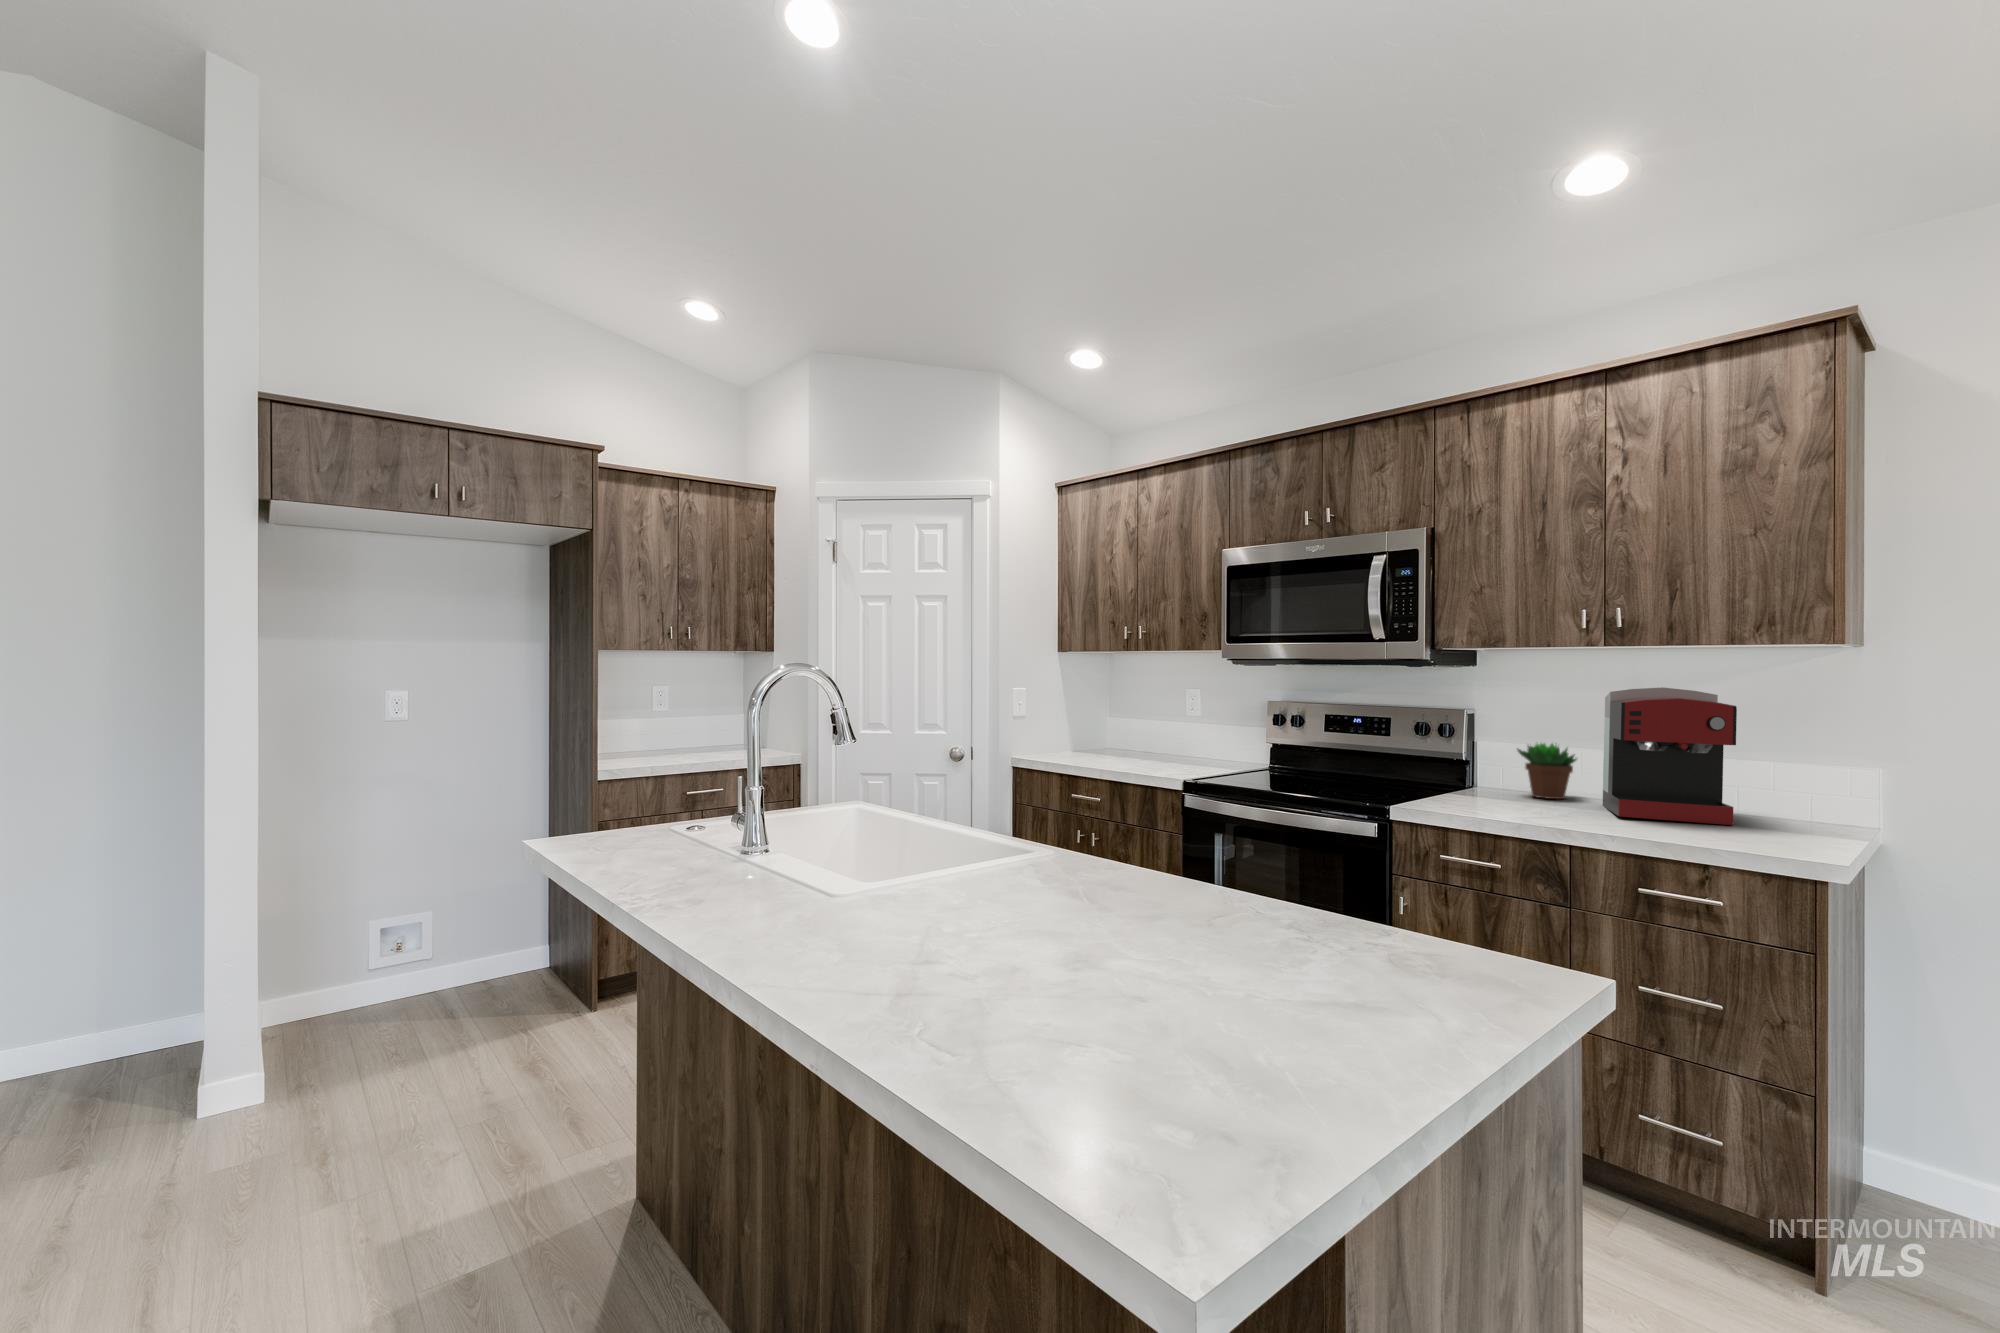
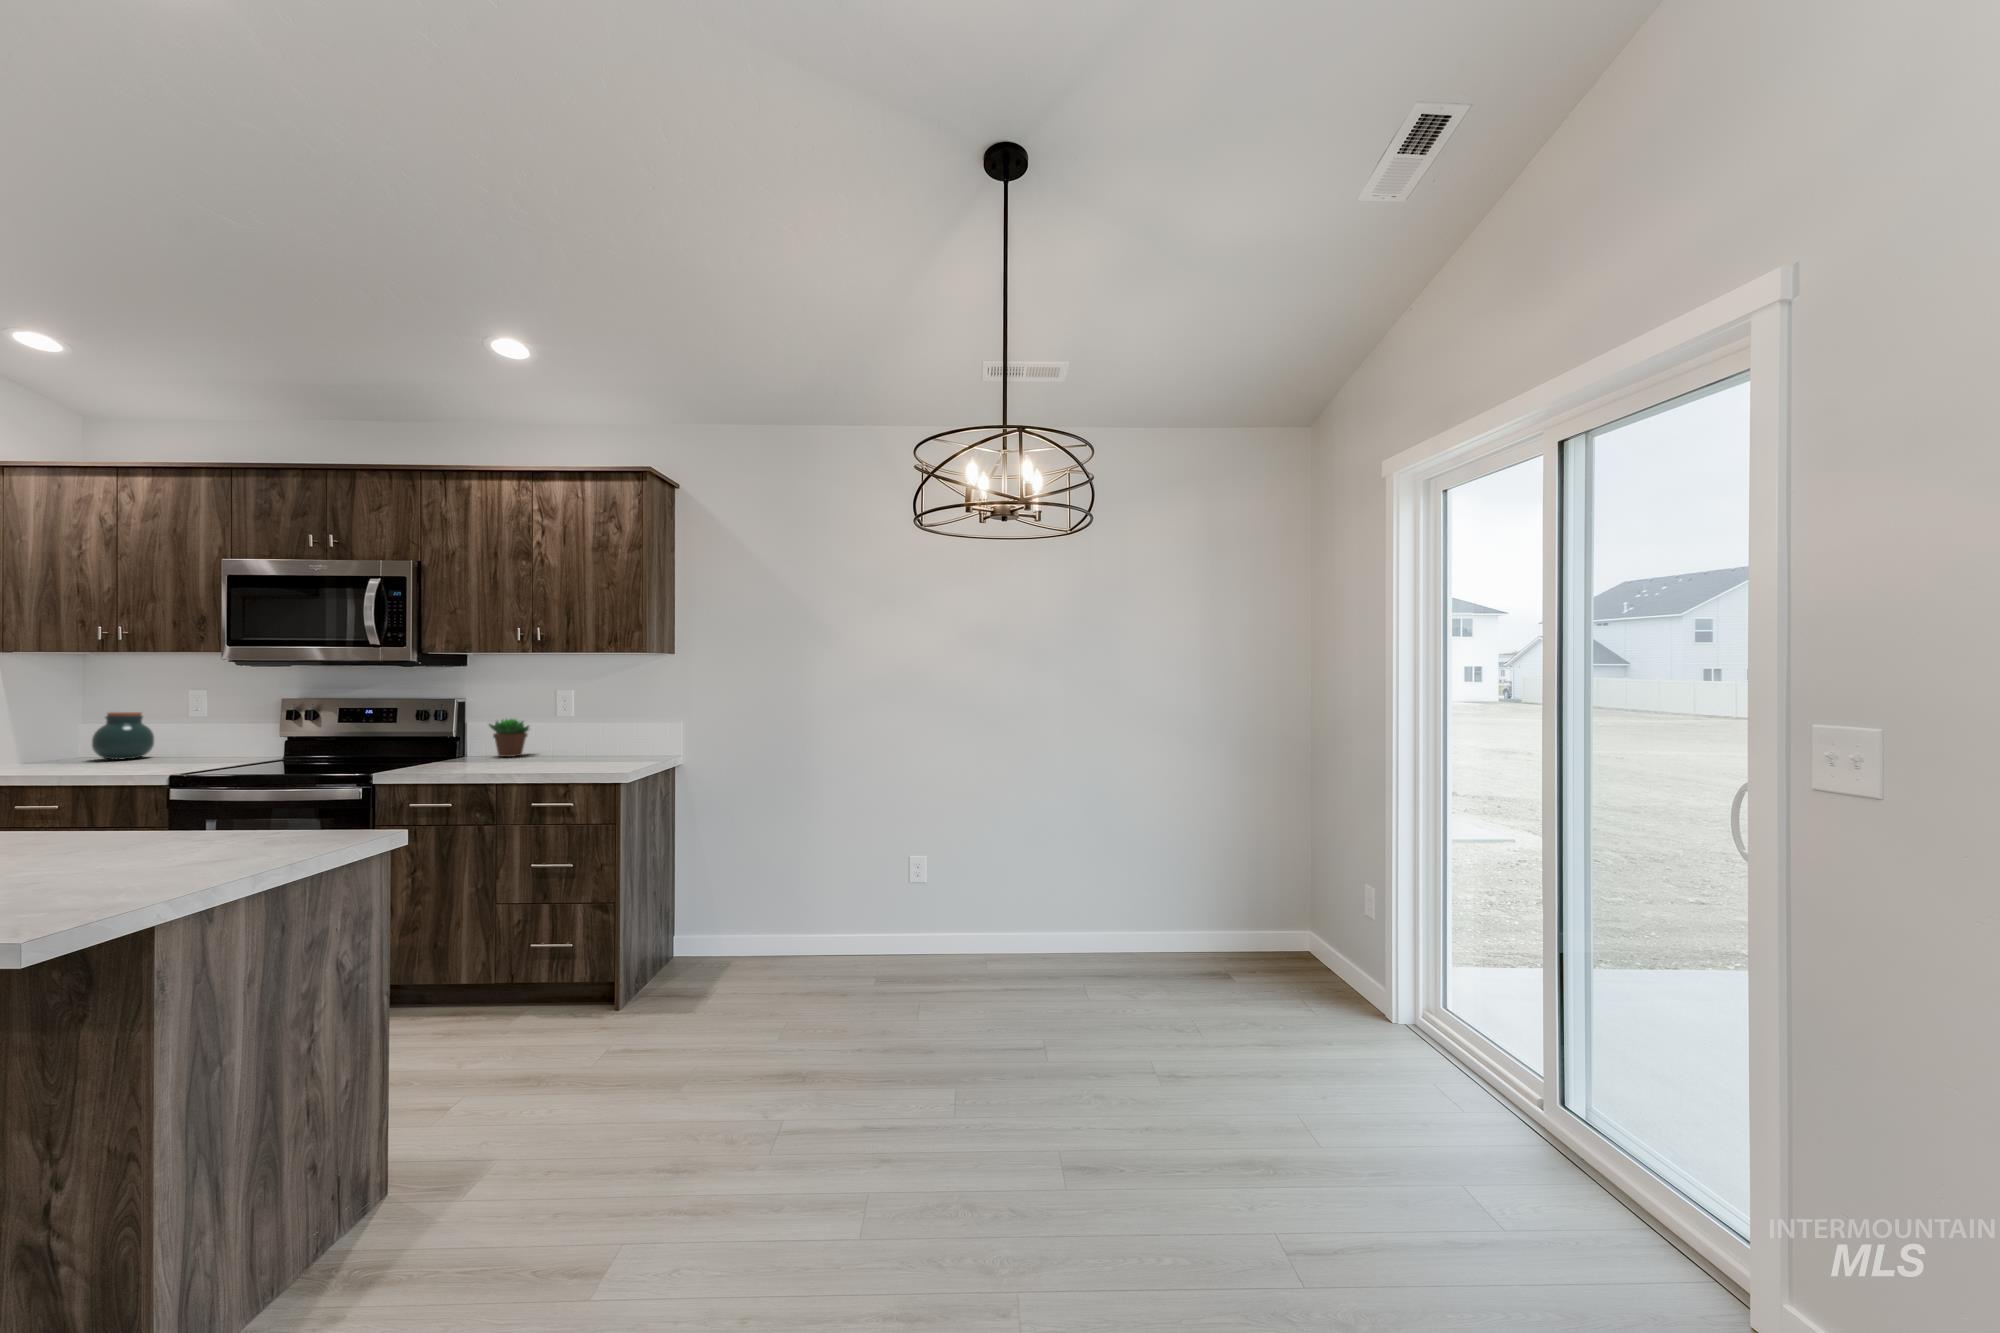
coffee maker: present [1603,687,1737,825] -> none [538,679,606,763]
jar: none [1117,712,1160,759] -> present [92,712,154,760]

